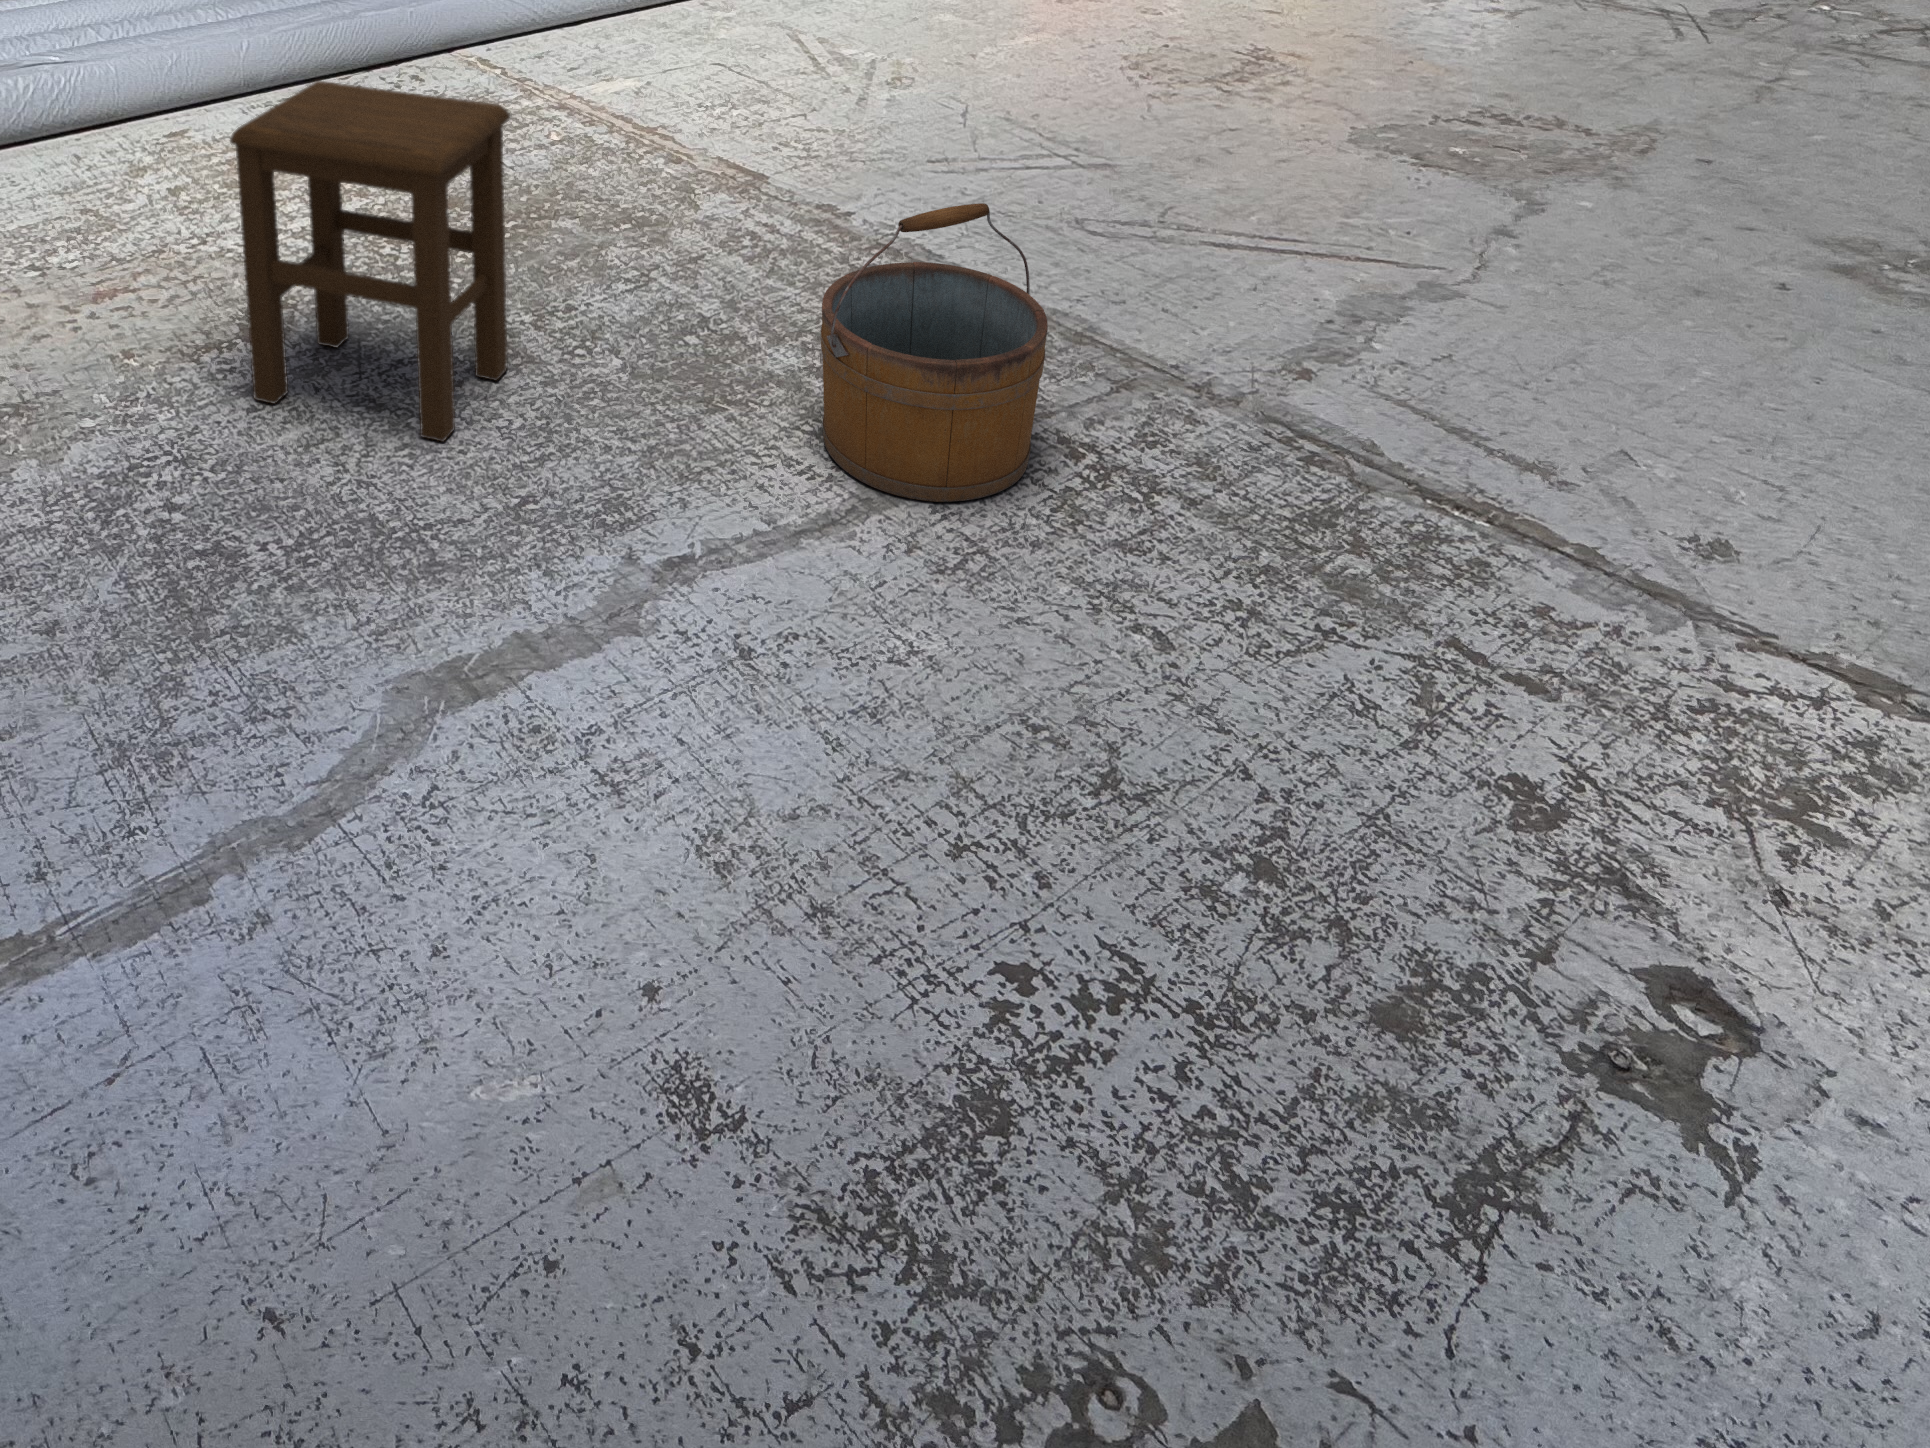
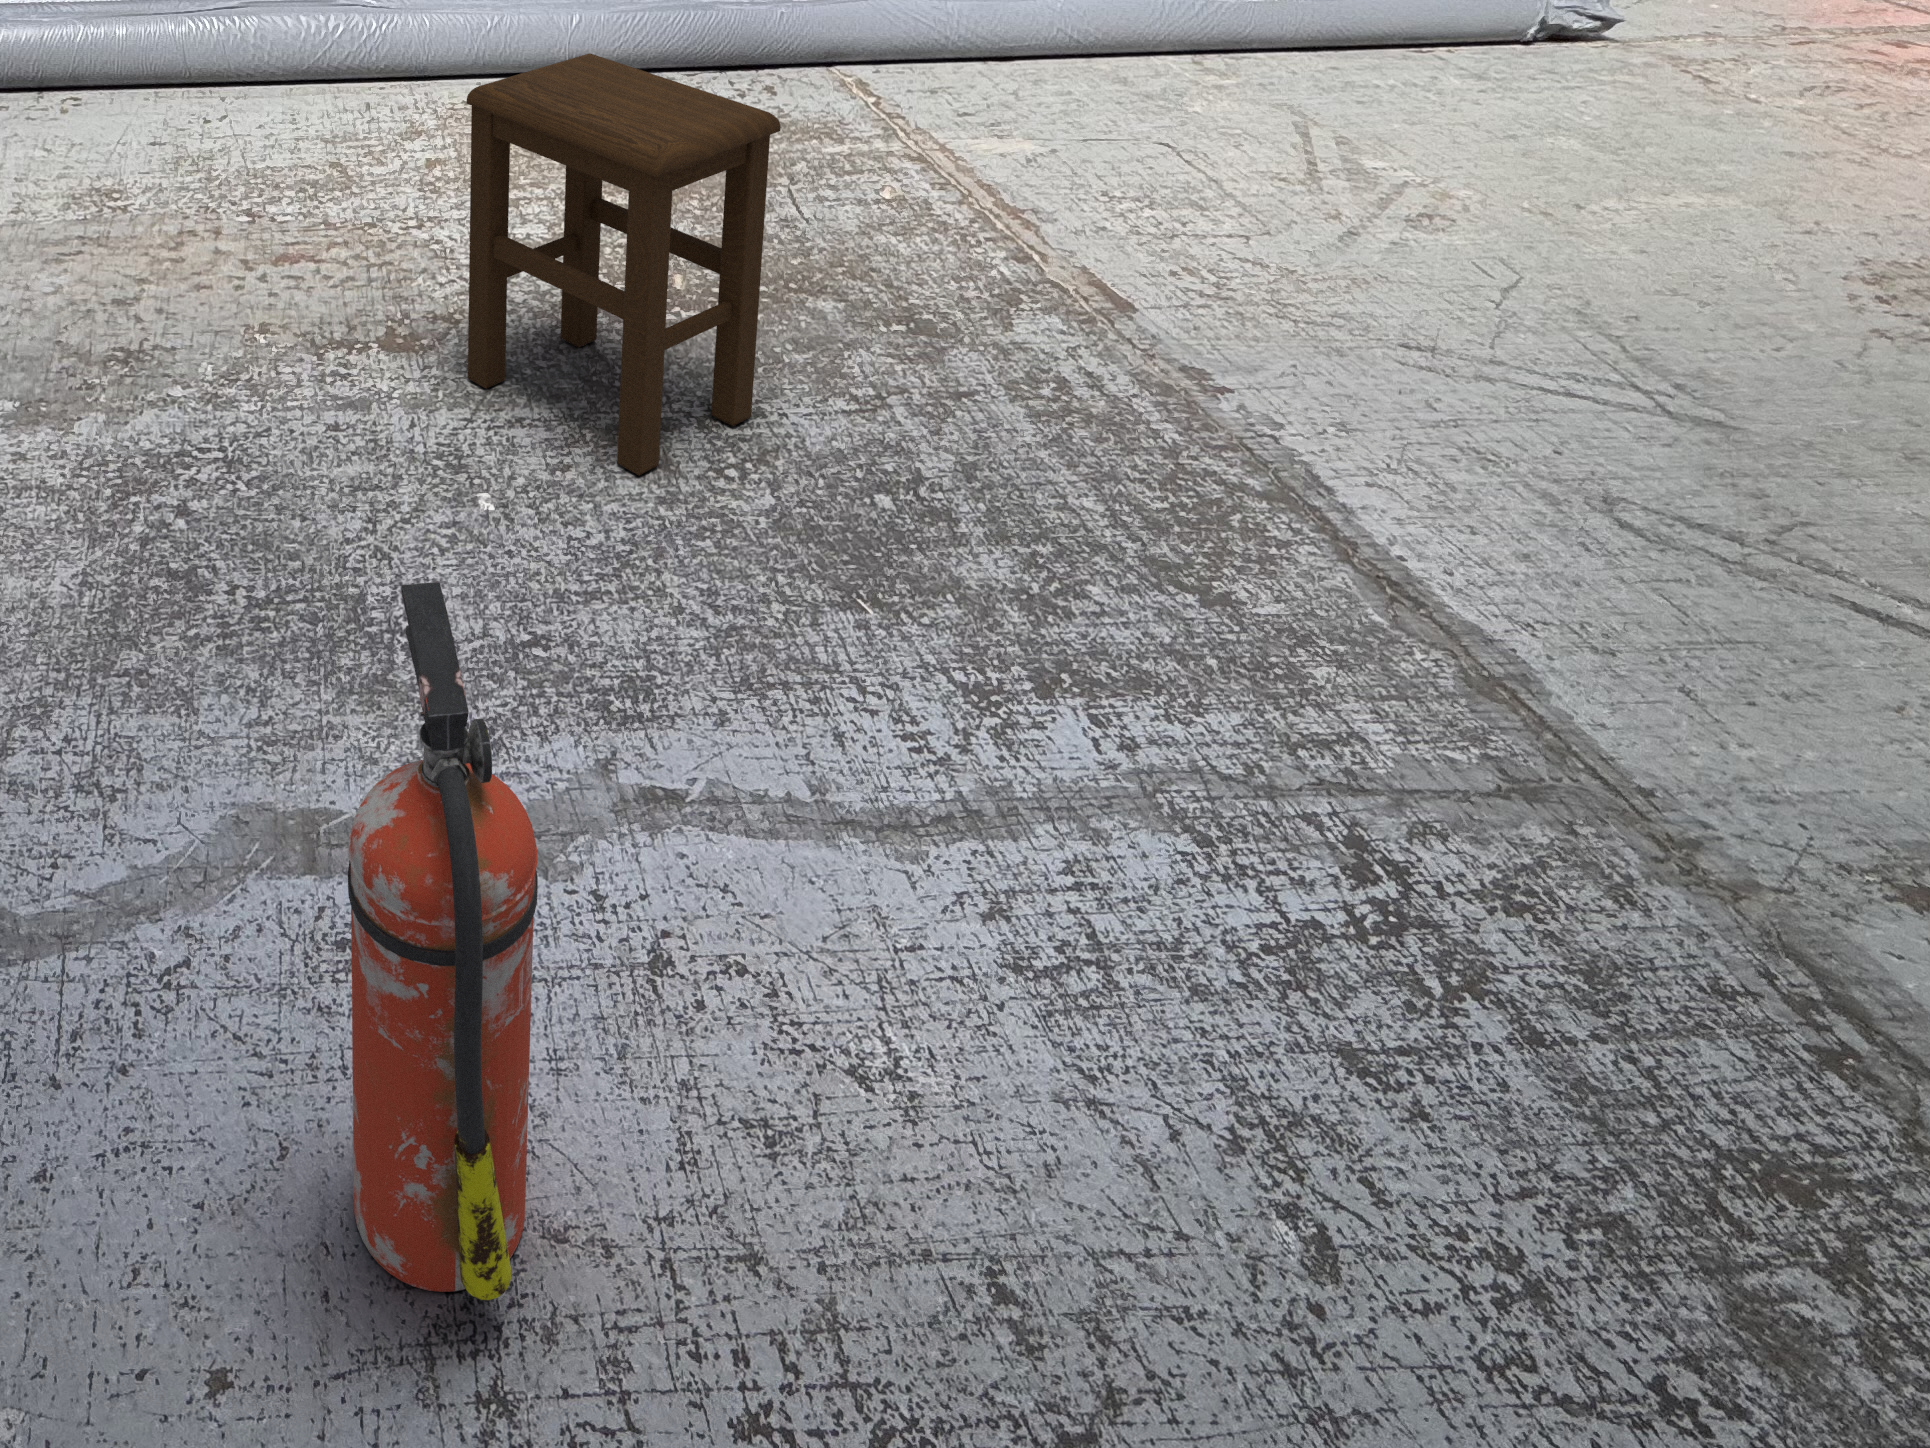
bucket: present [821,203,1048,502] -> none [1102,348,1449,743]
fire extinguisher: none [502,543,695,1152] -> present [348,582,538,1300]

